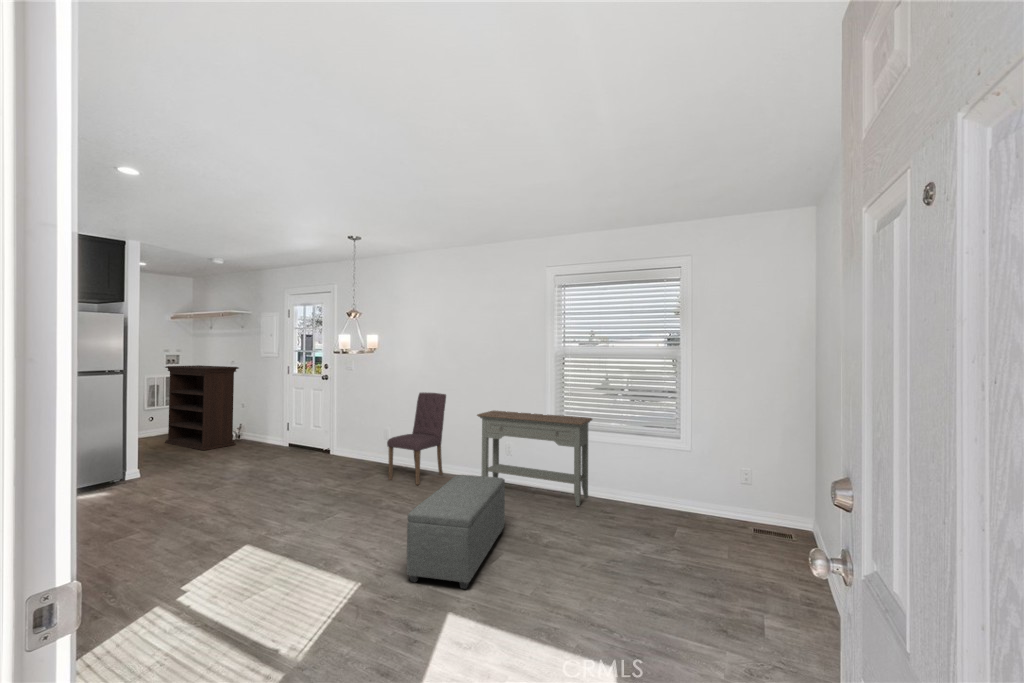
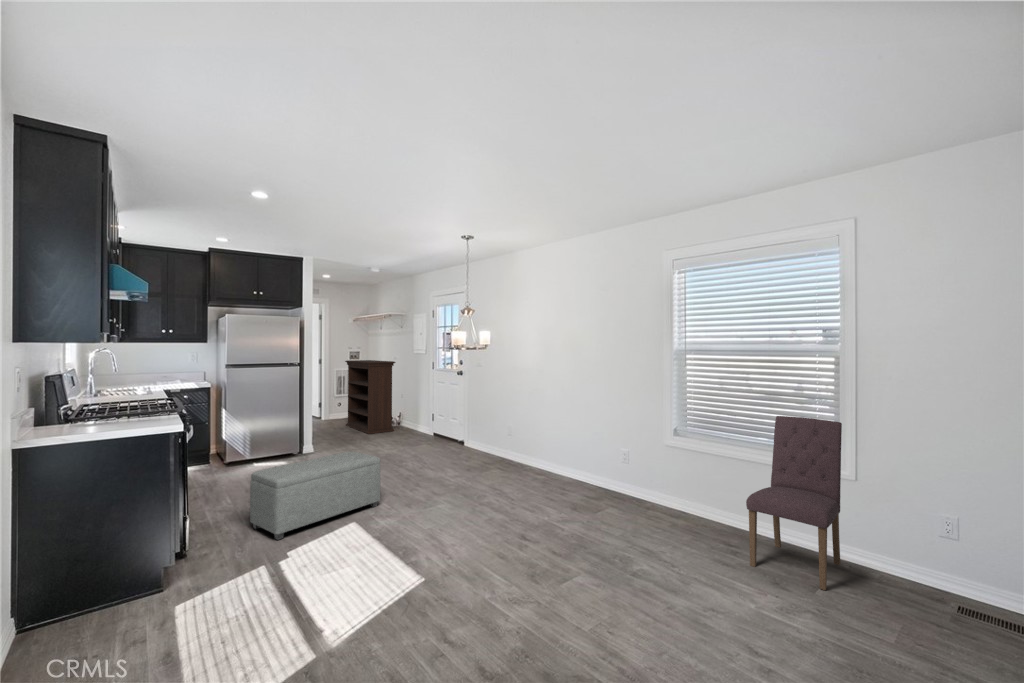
dining chair: present [387,392,446,485] -> present [746,416,842,590]
console table: present [477,411,592,506] -> none [588,411,727,534]
ottoman: present [407,475,505,589] -> present [250,451,380,540]

